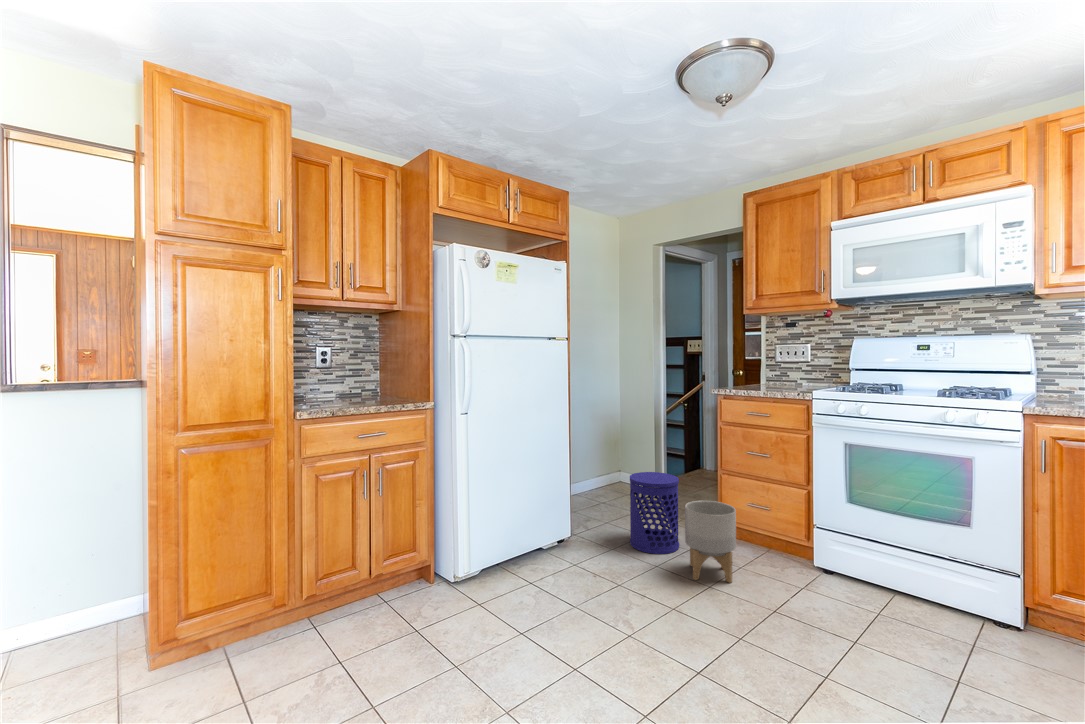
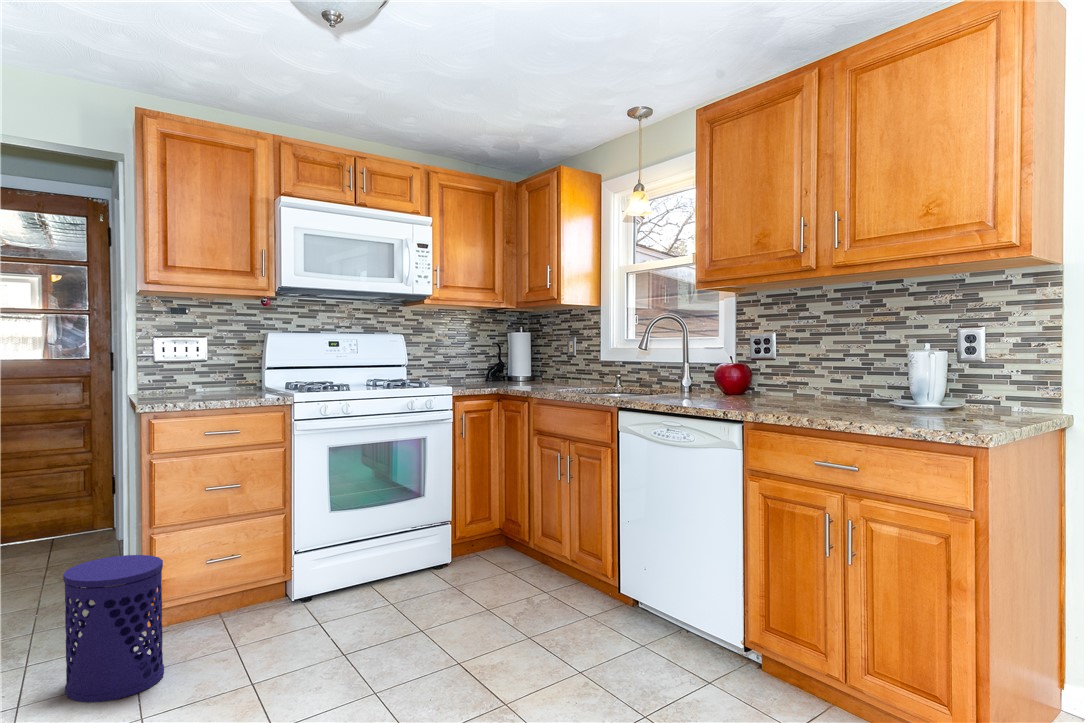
planter: present [685,501,736,583] -> none [218,558,291,673]

